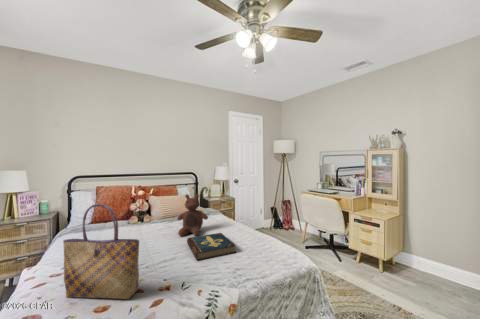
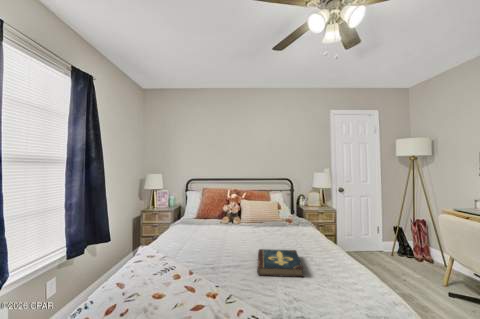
stuffed bear: present [178,194,208,236] -> none [255,203,288,248]
tote bag: present [63,204,139,299] -> none [143,209,192,296]

